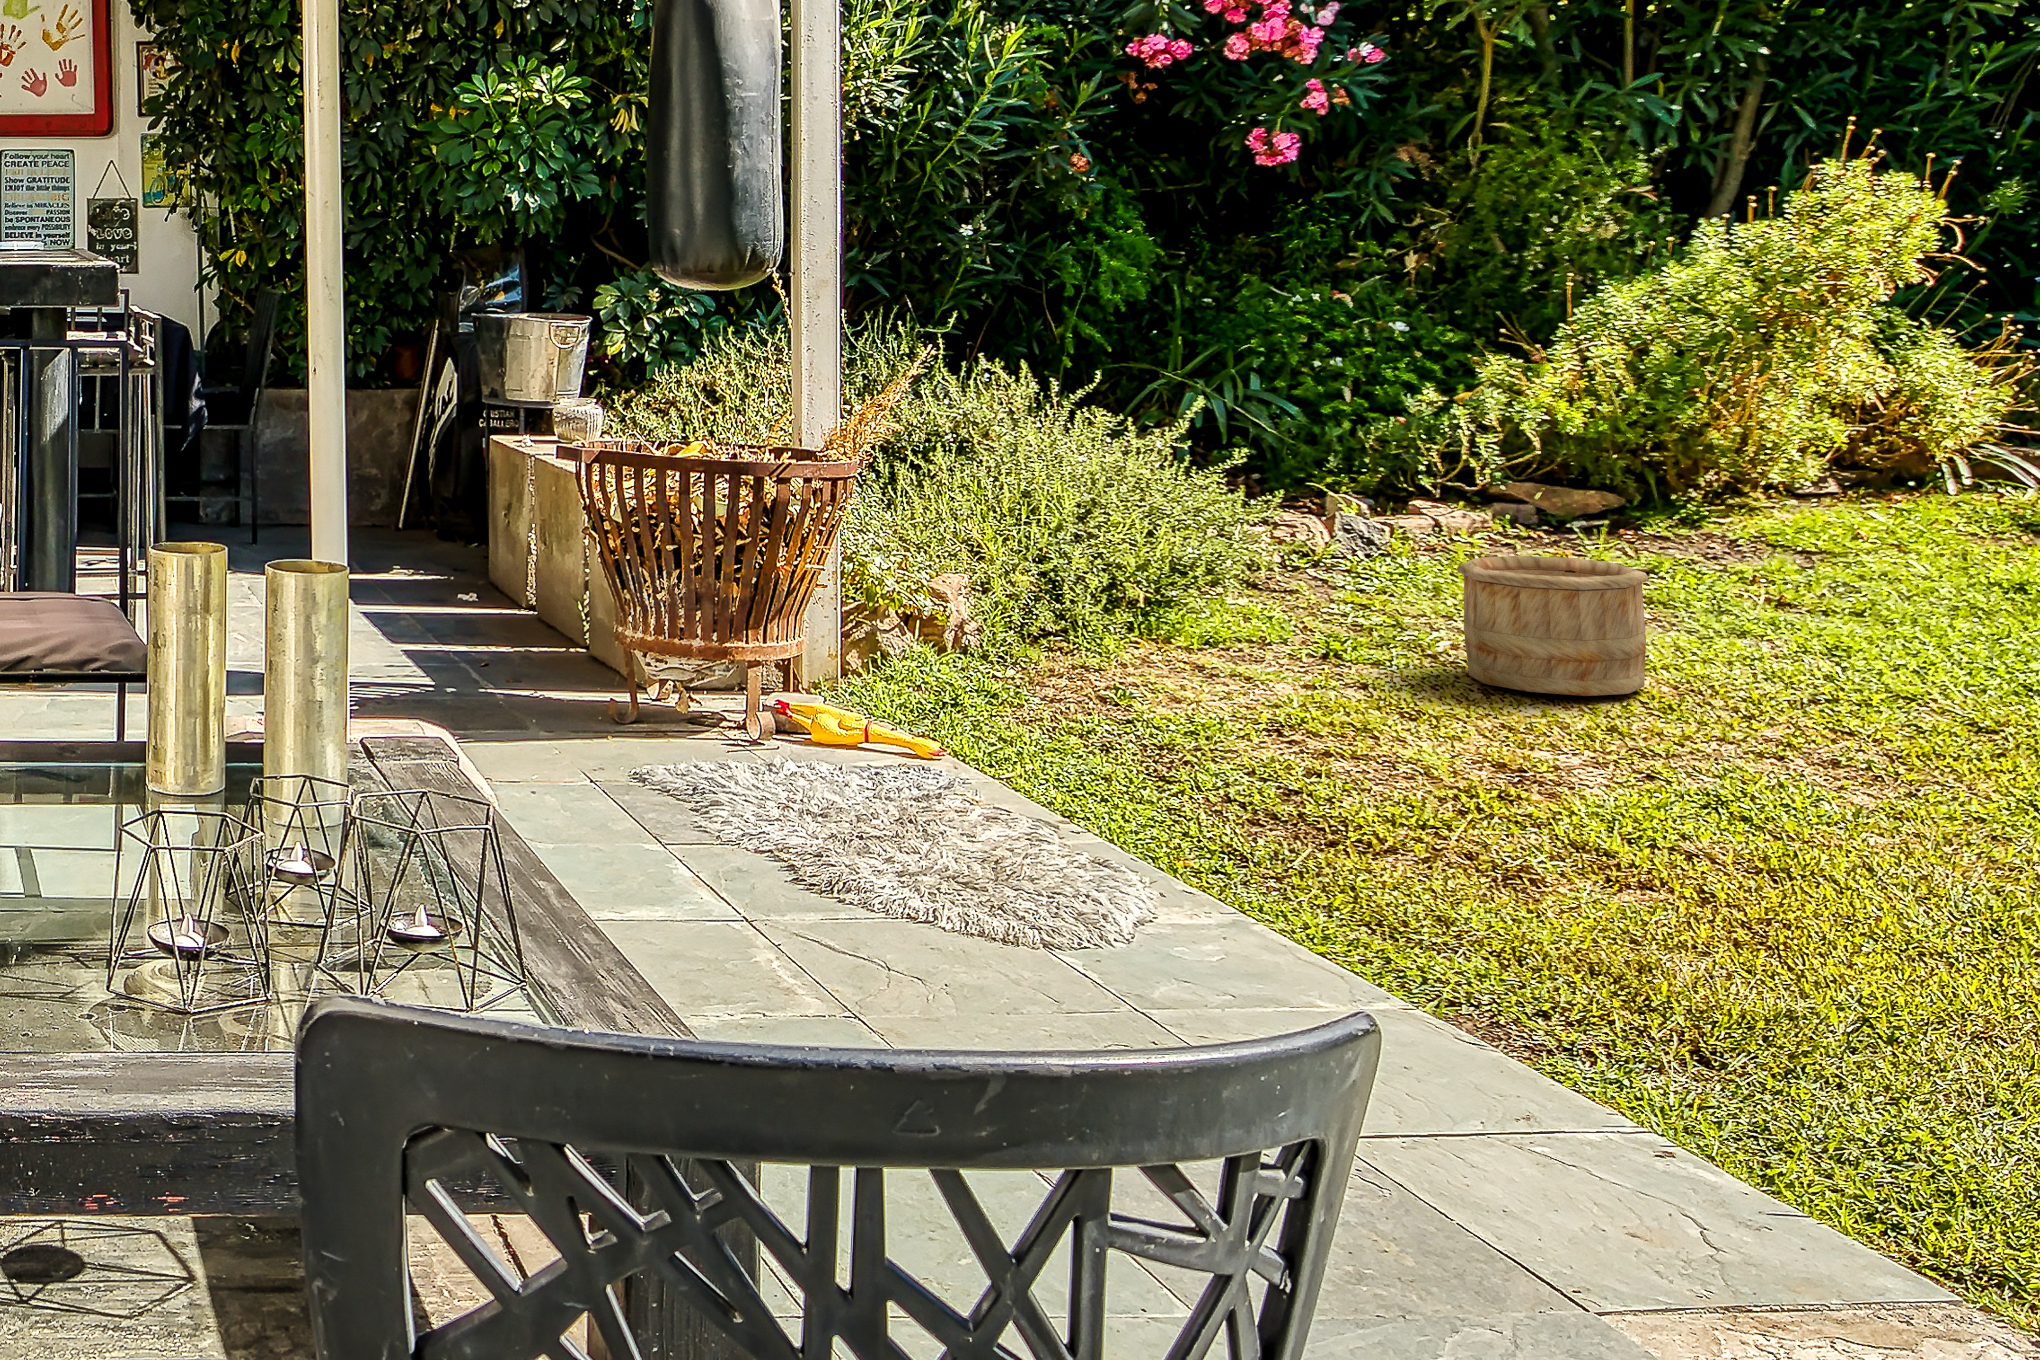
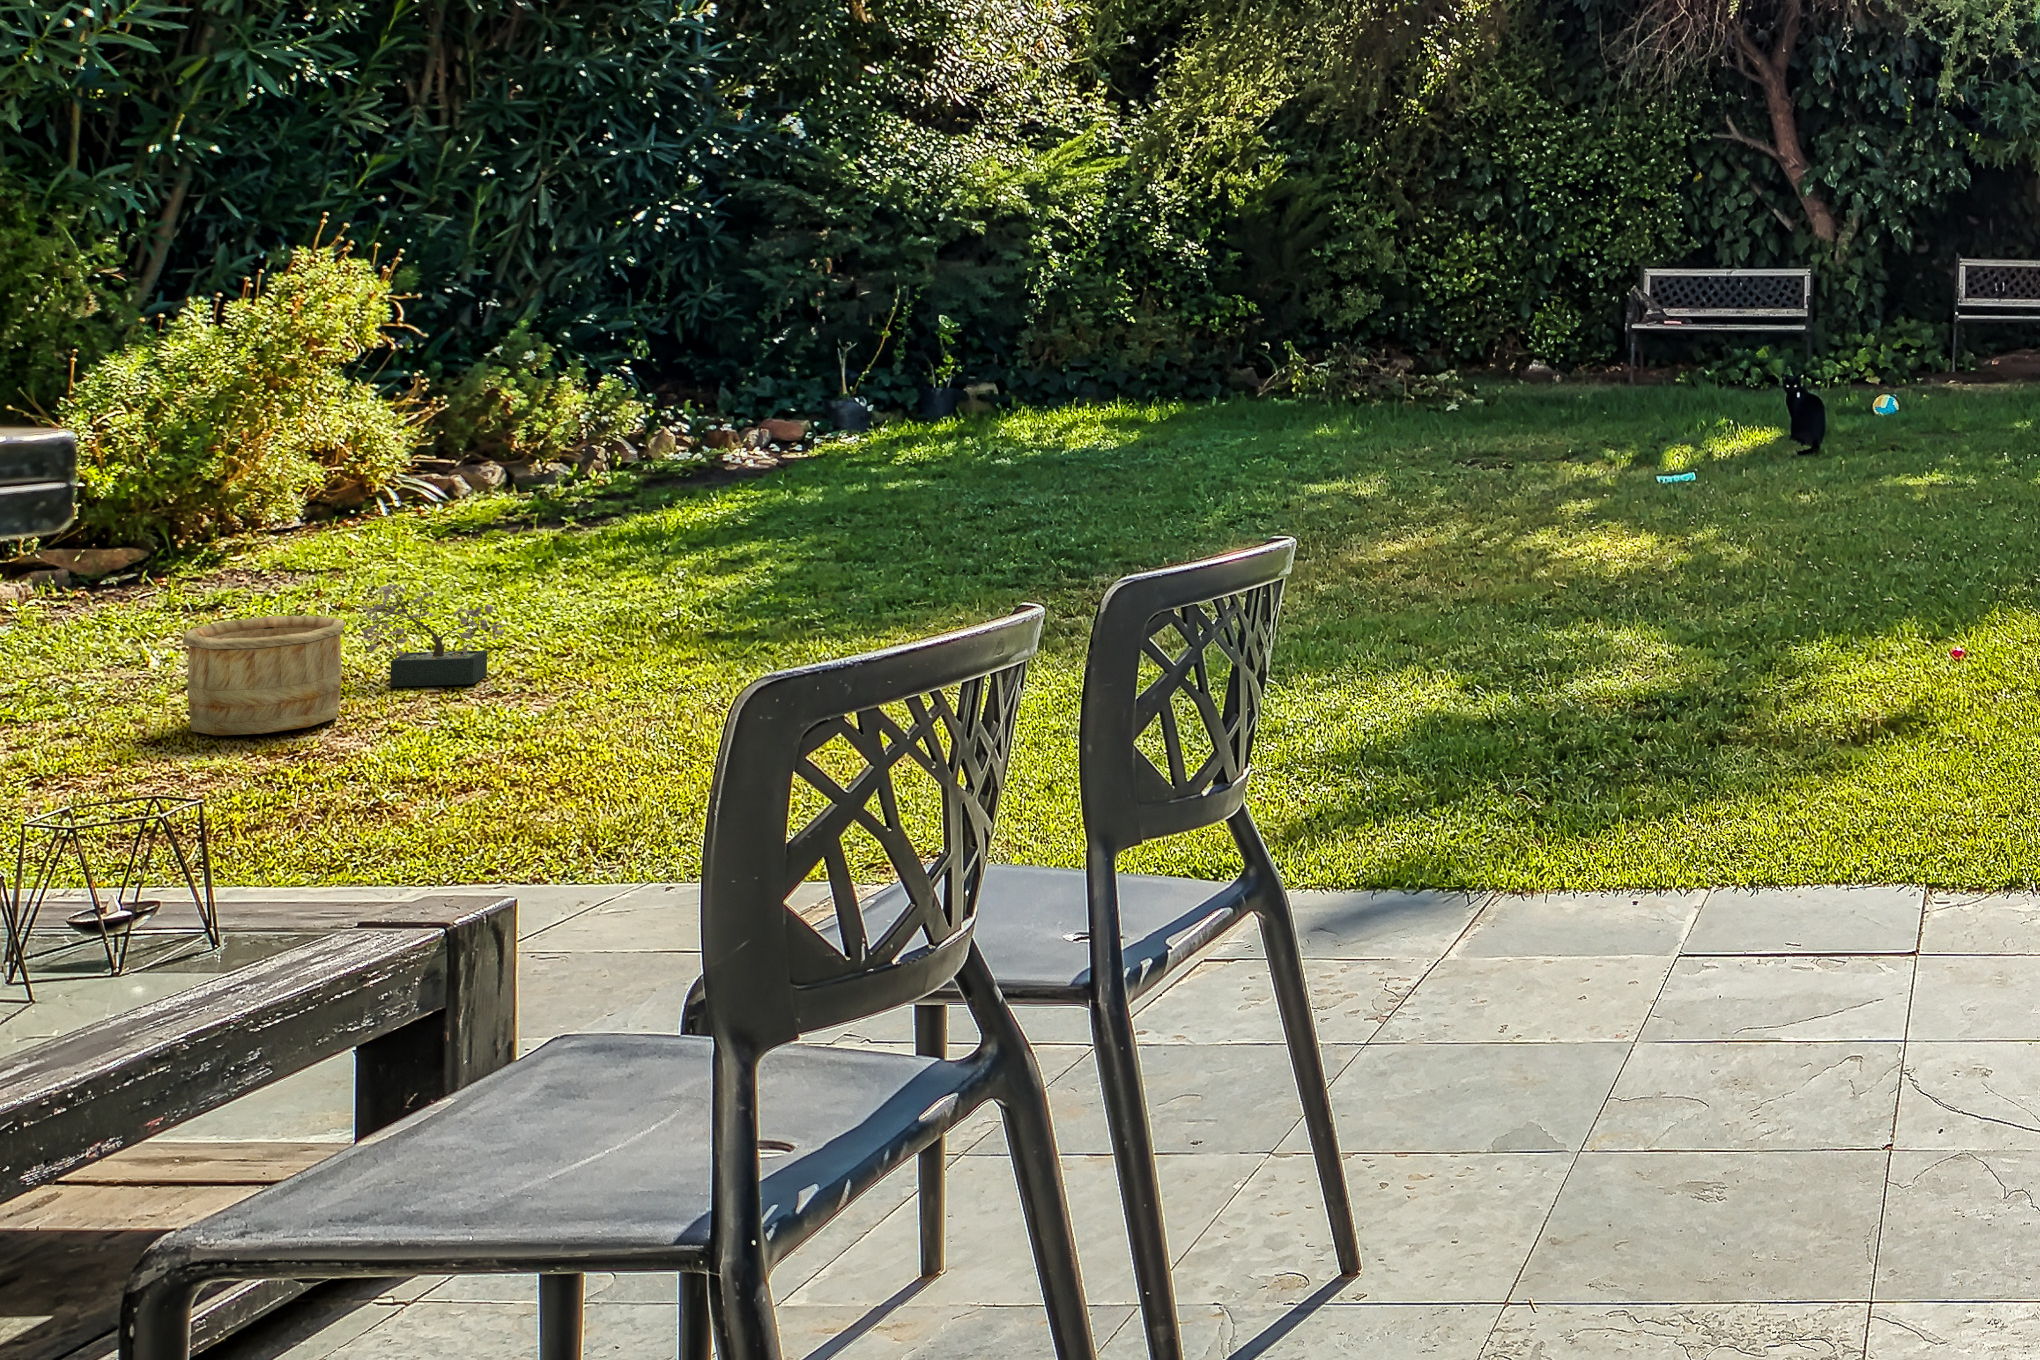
decorative plant: none [1697,543,1902,692] -> present [362,584,505,687]

